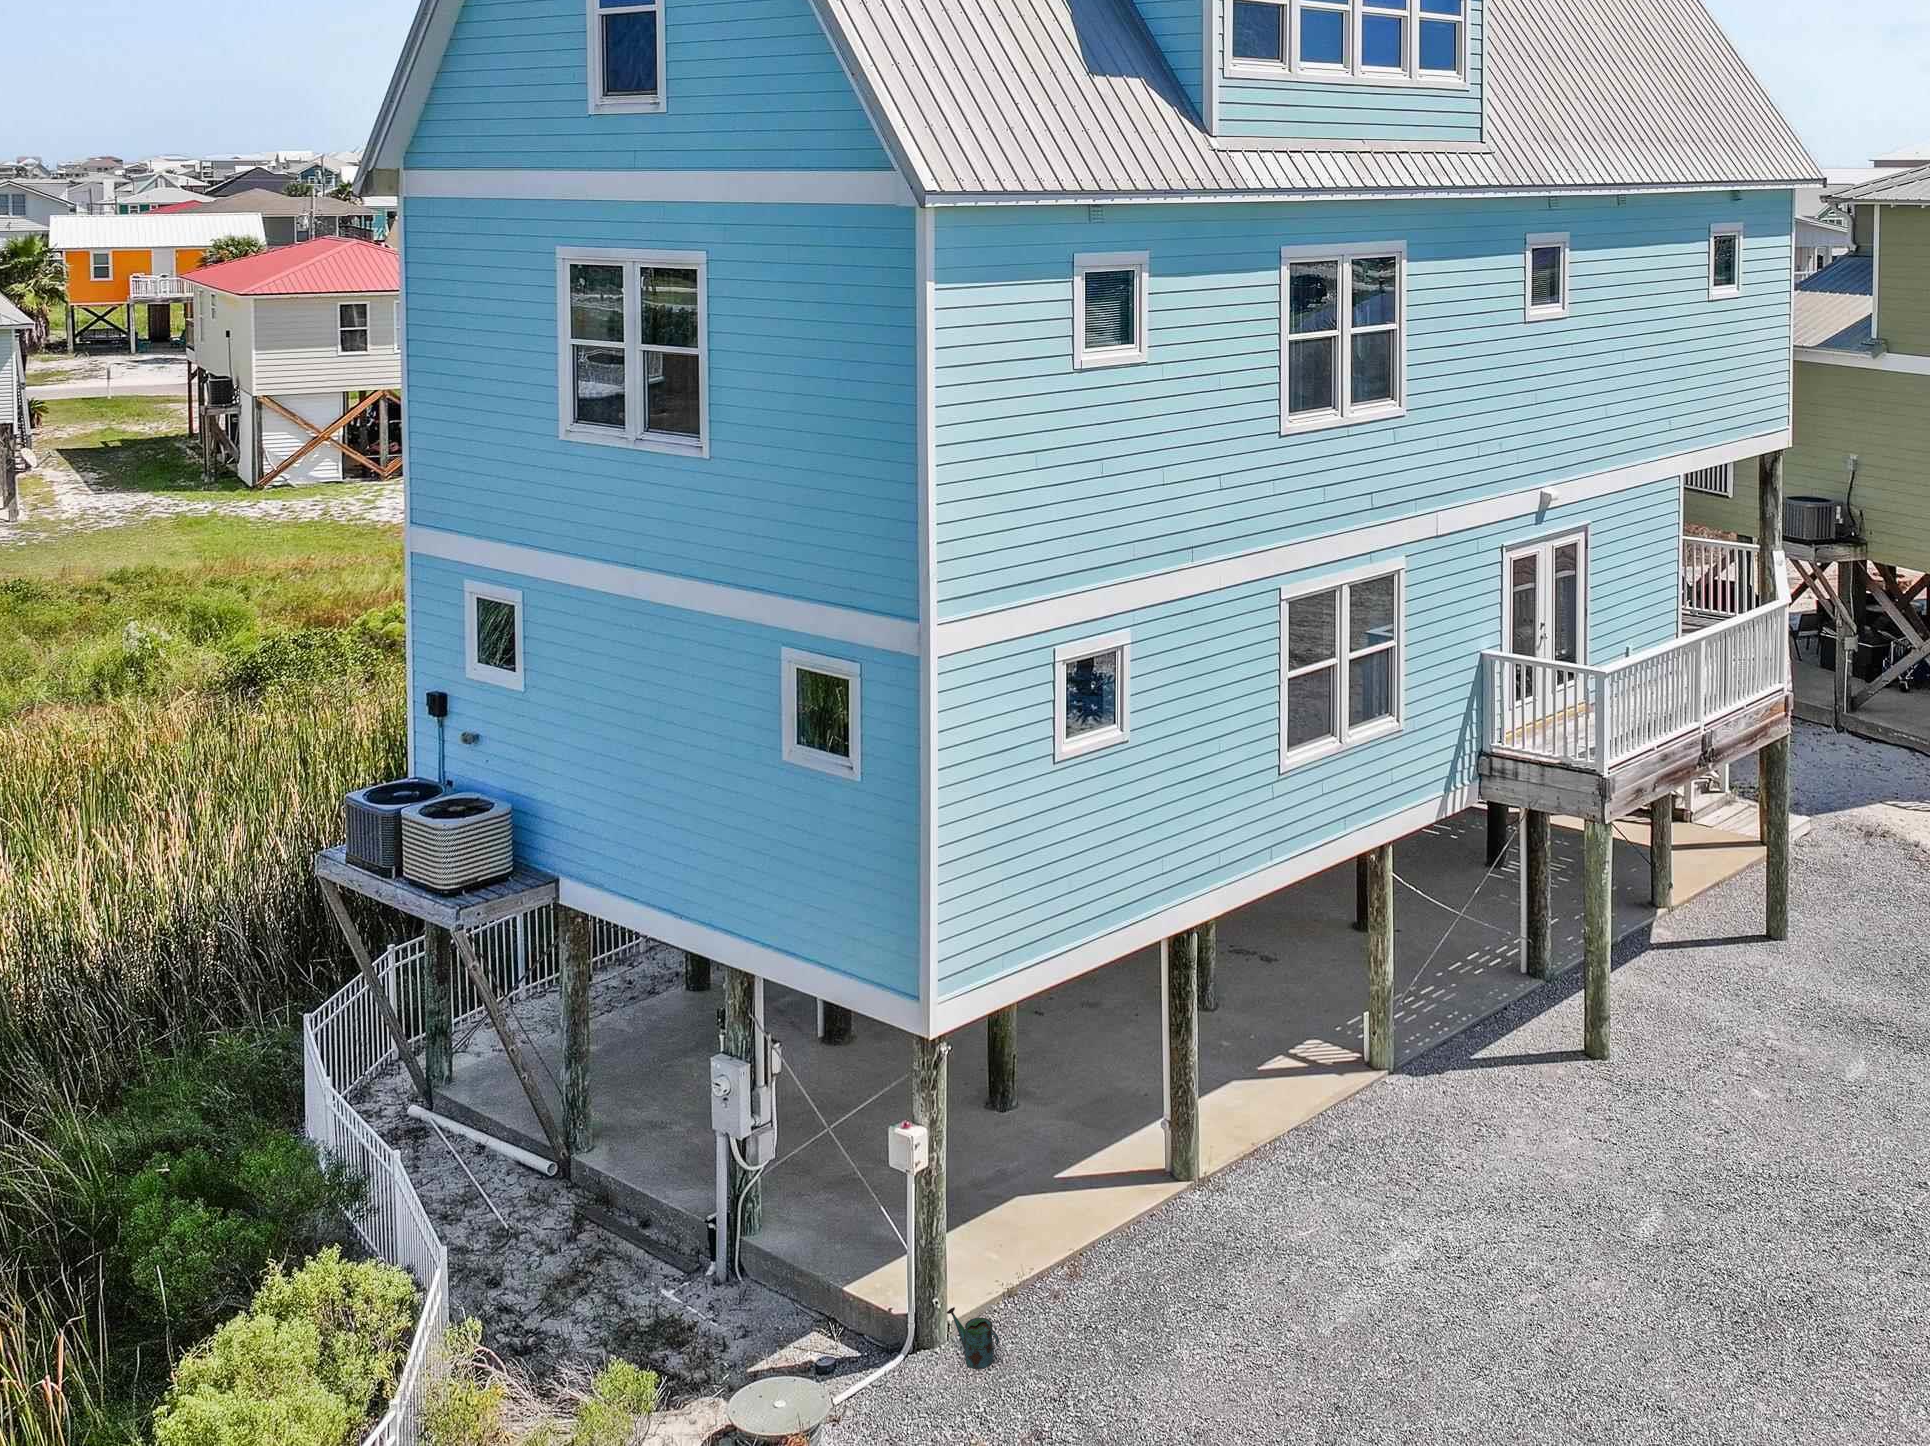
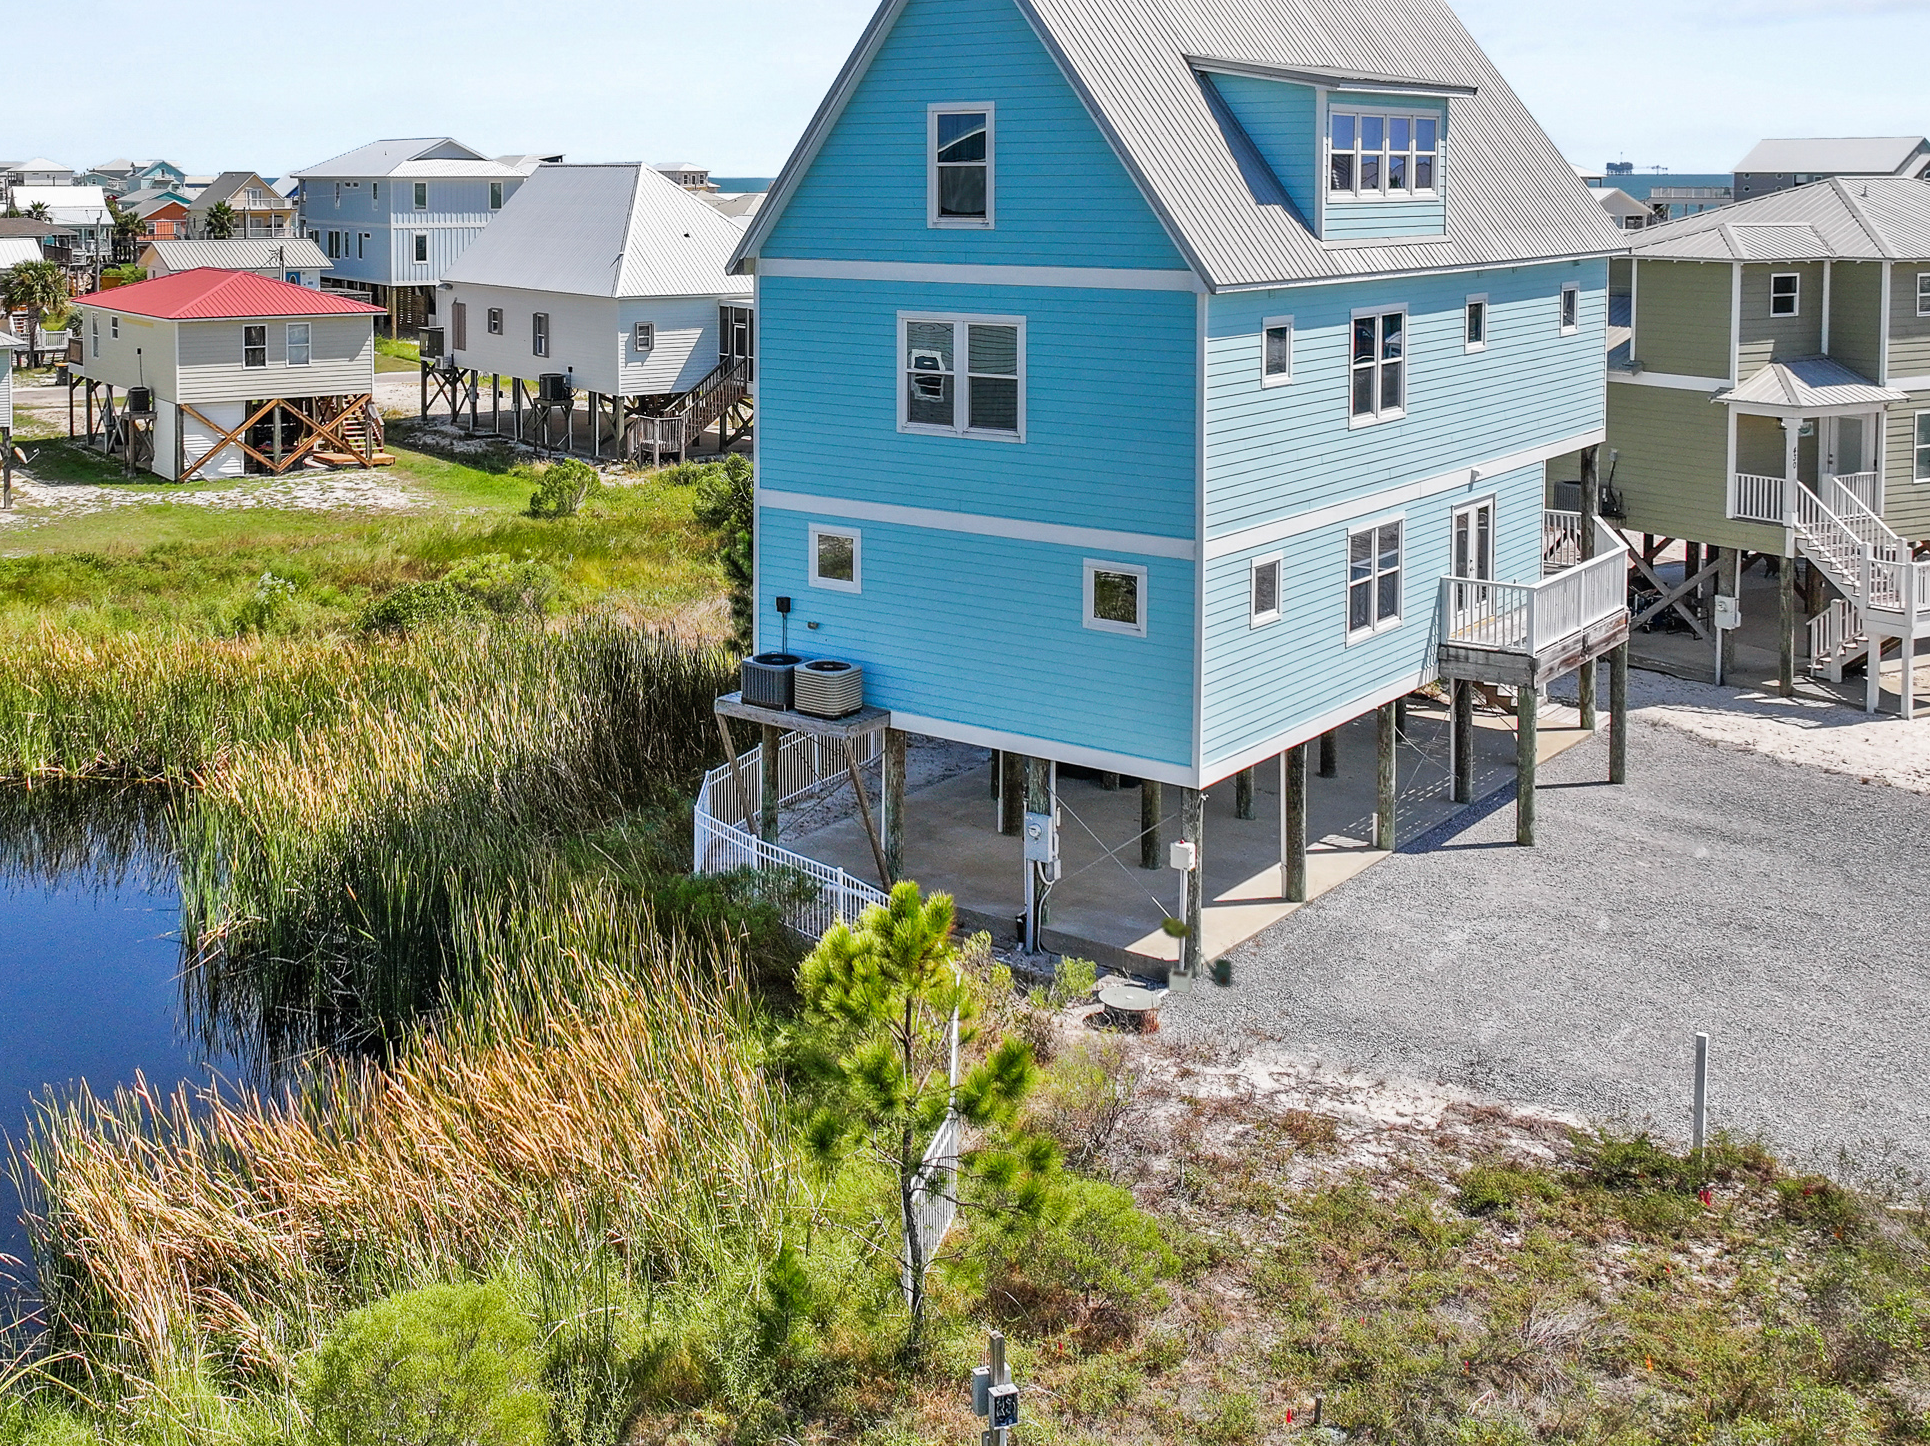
potted tree: none [870,1252,925,1385] -> present [1161,917,1192,993]

